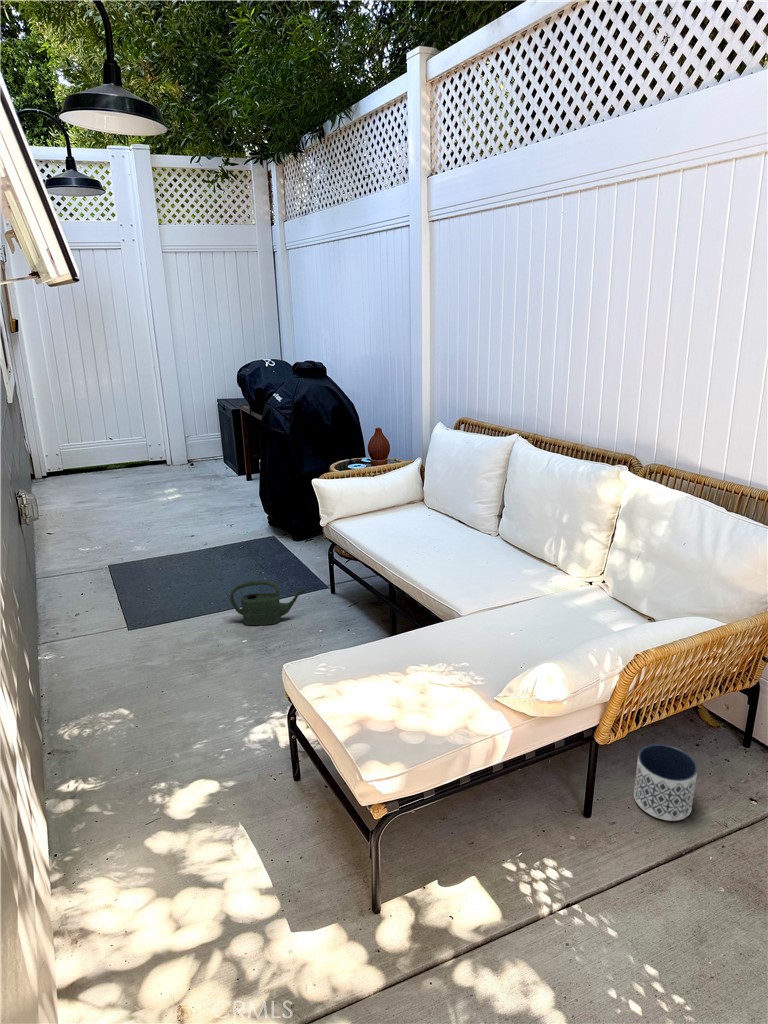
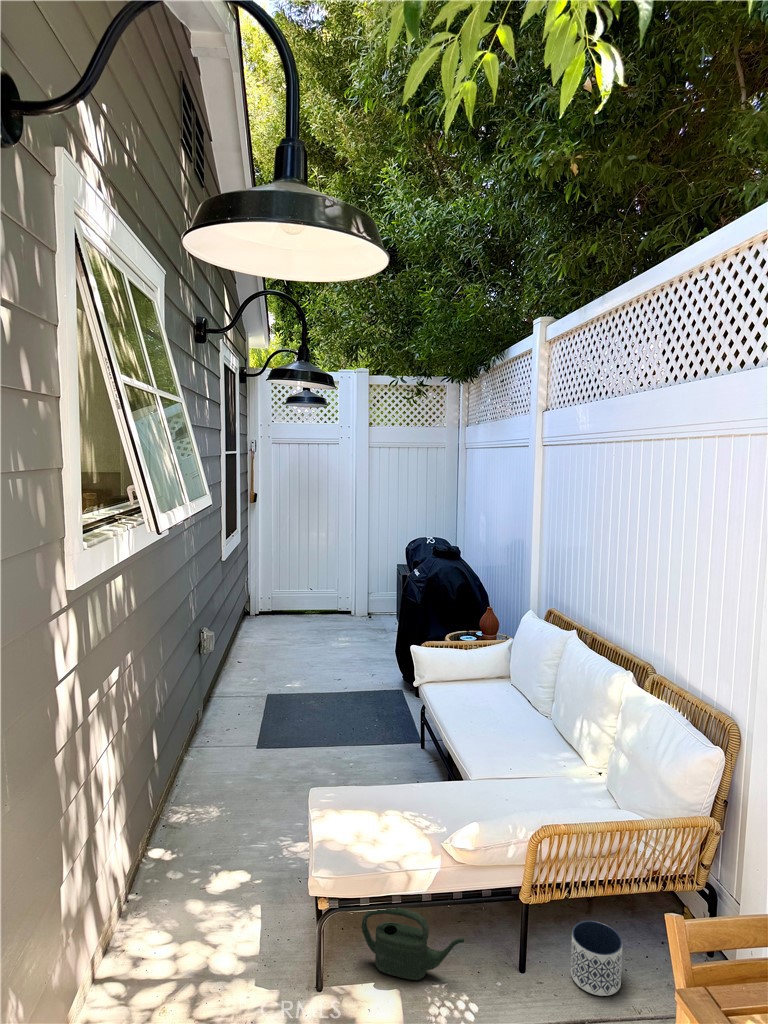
watering can: present [230,581,305,625] -> present [362,907,464,980]

